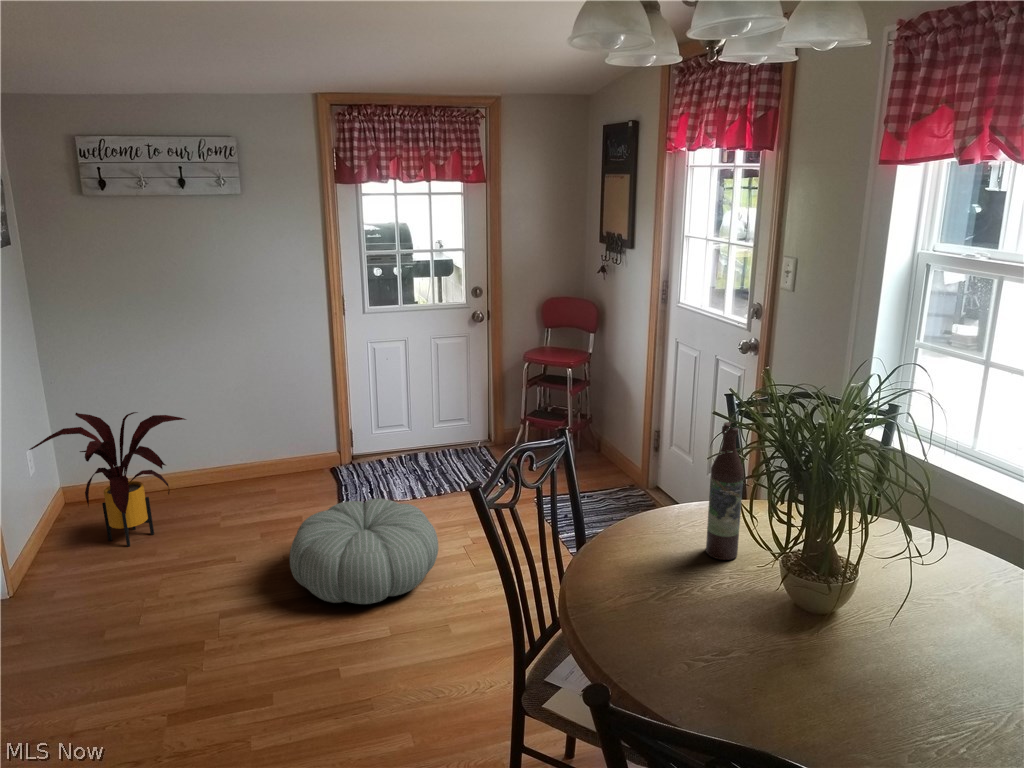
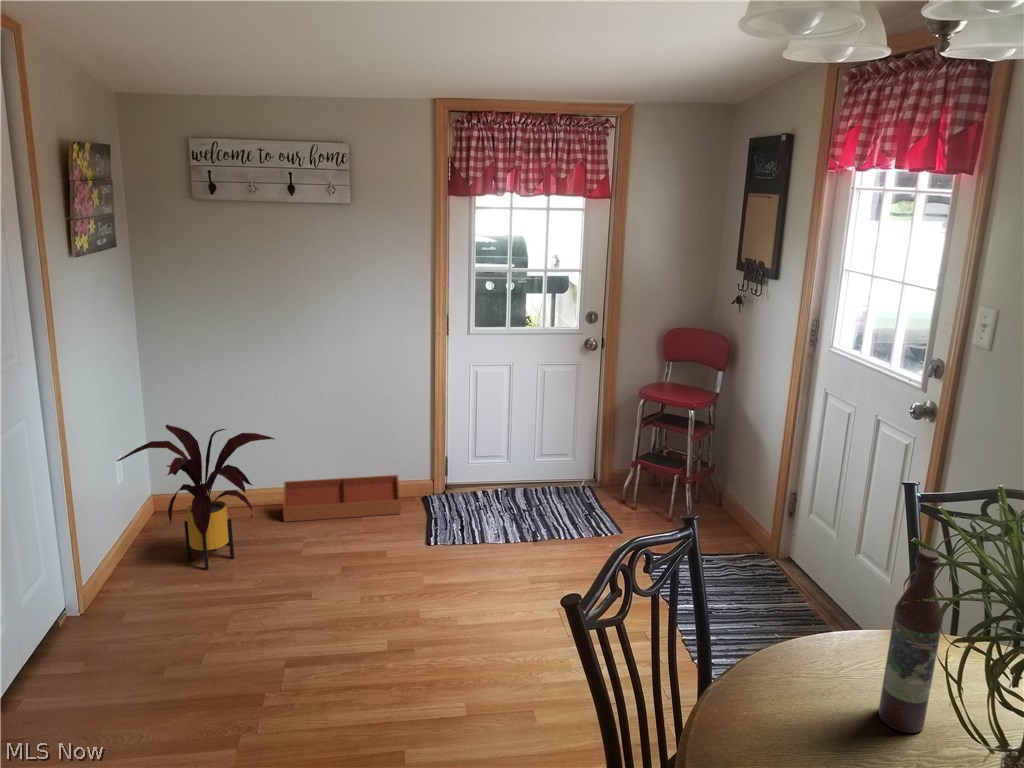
storage bin: none [196,448,311,499] -> present [283,475,401,522]
pouf: present [290,498,439,604] -> none [366,546,530,671]

